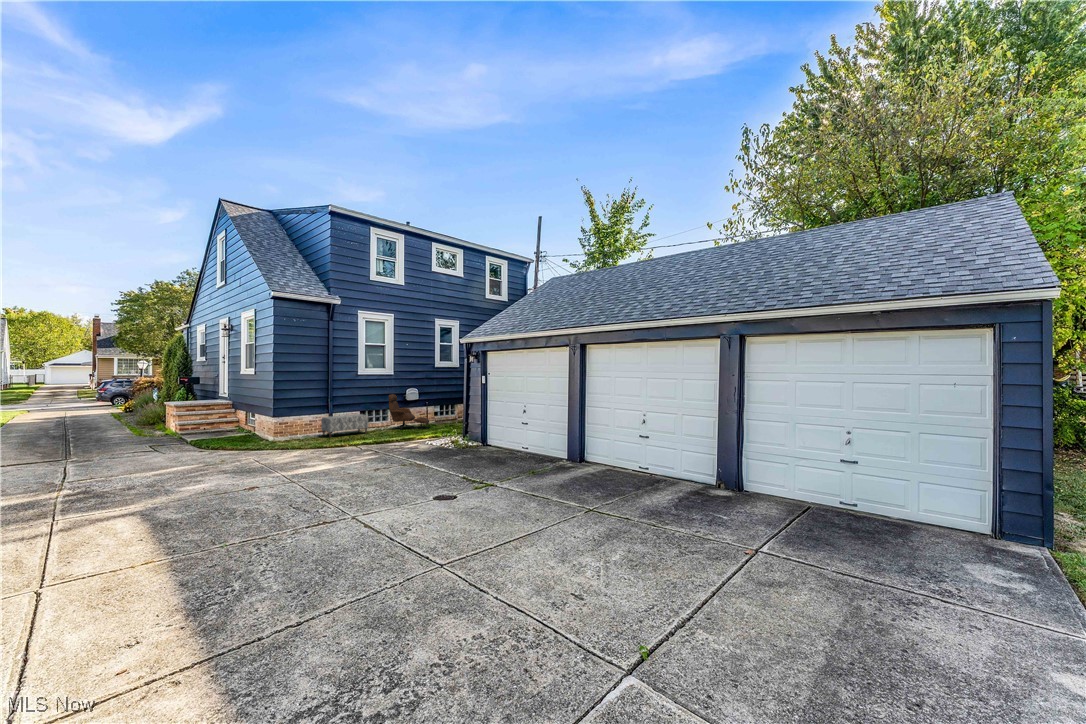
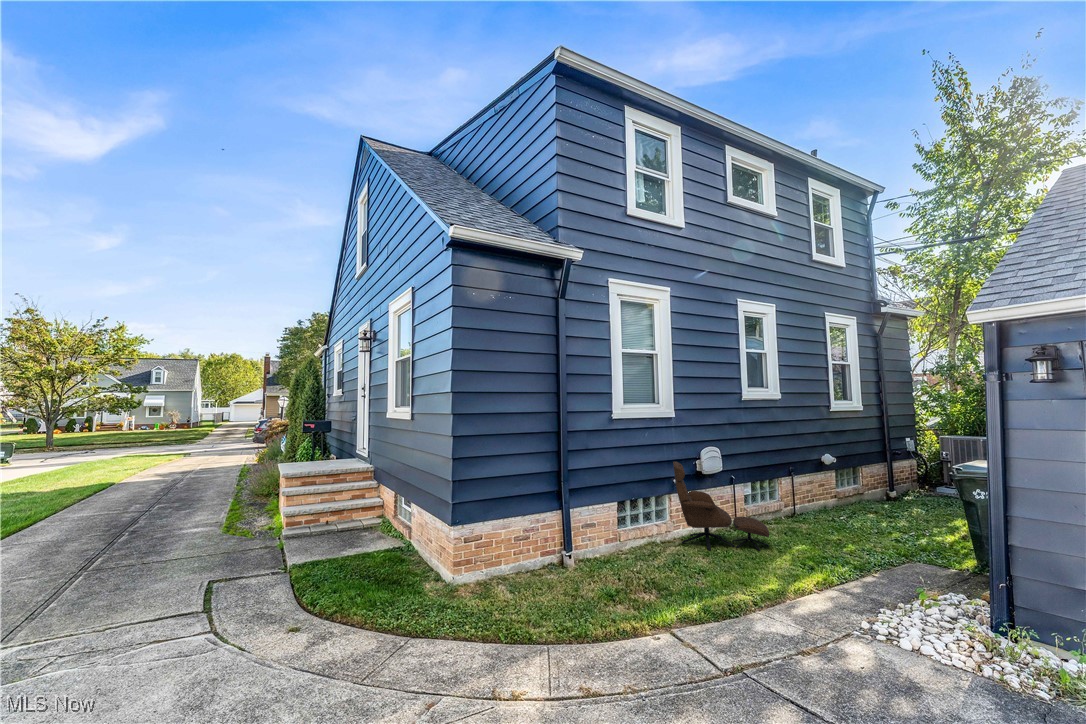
bench: present [321,414,368,438] -> none [549,510,649,581]

